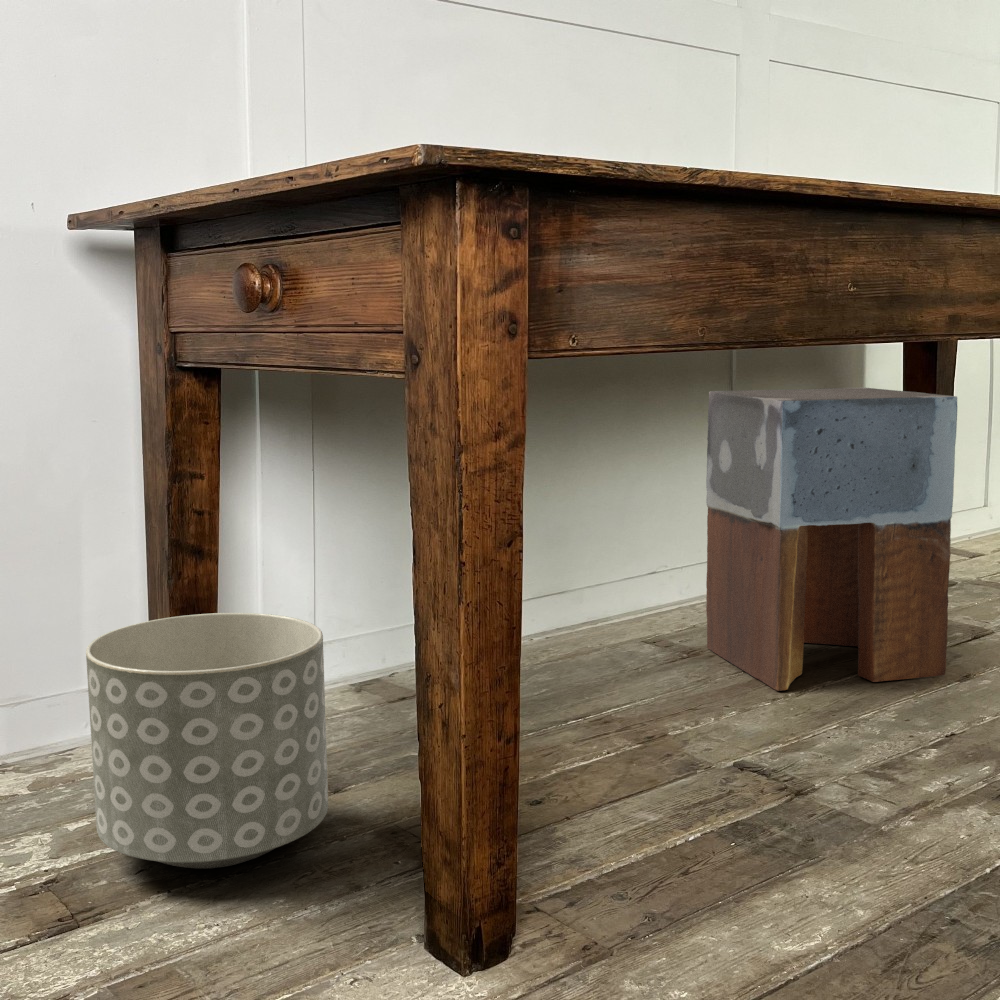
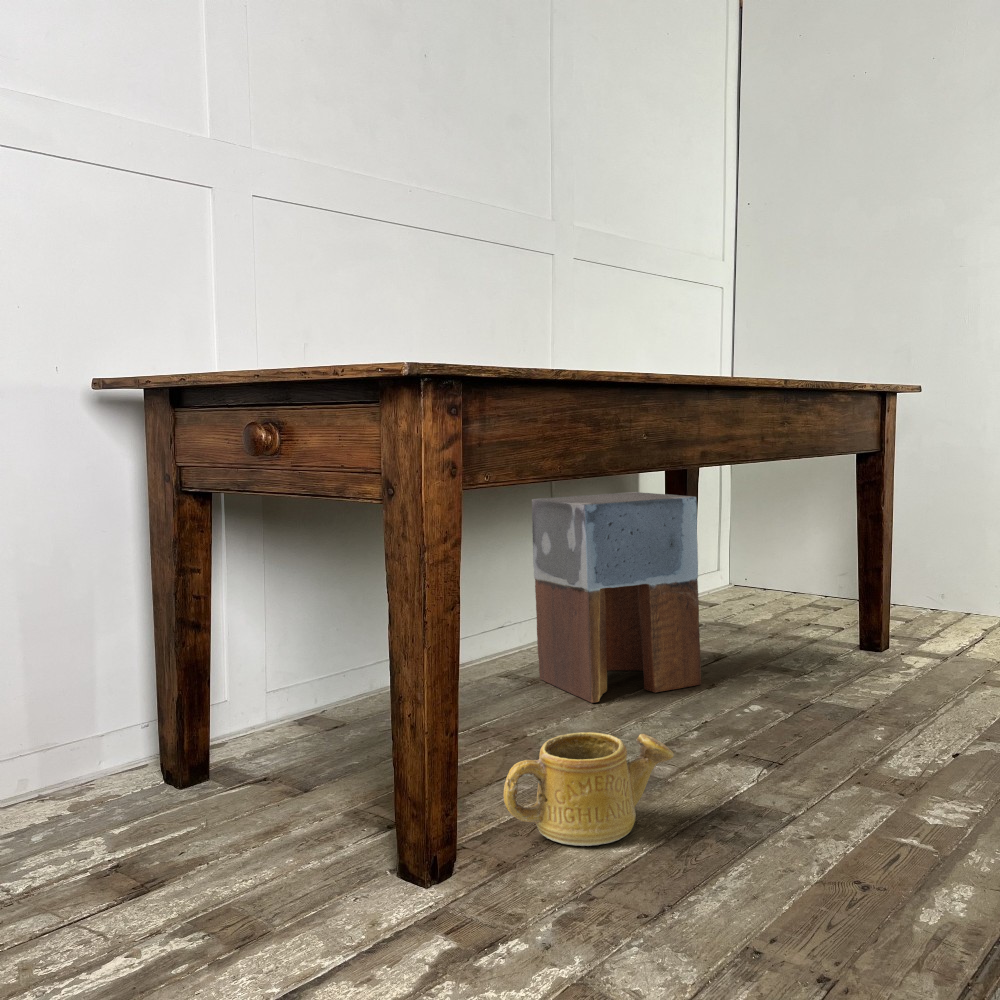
planter: present [86,613,328,869] -> none [139,669,308,846]
watering can: none [606,749,884,930] -> present [503,732,674,846]

